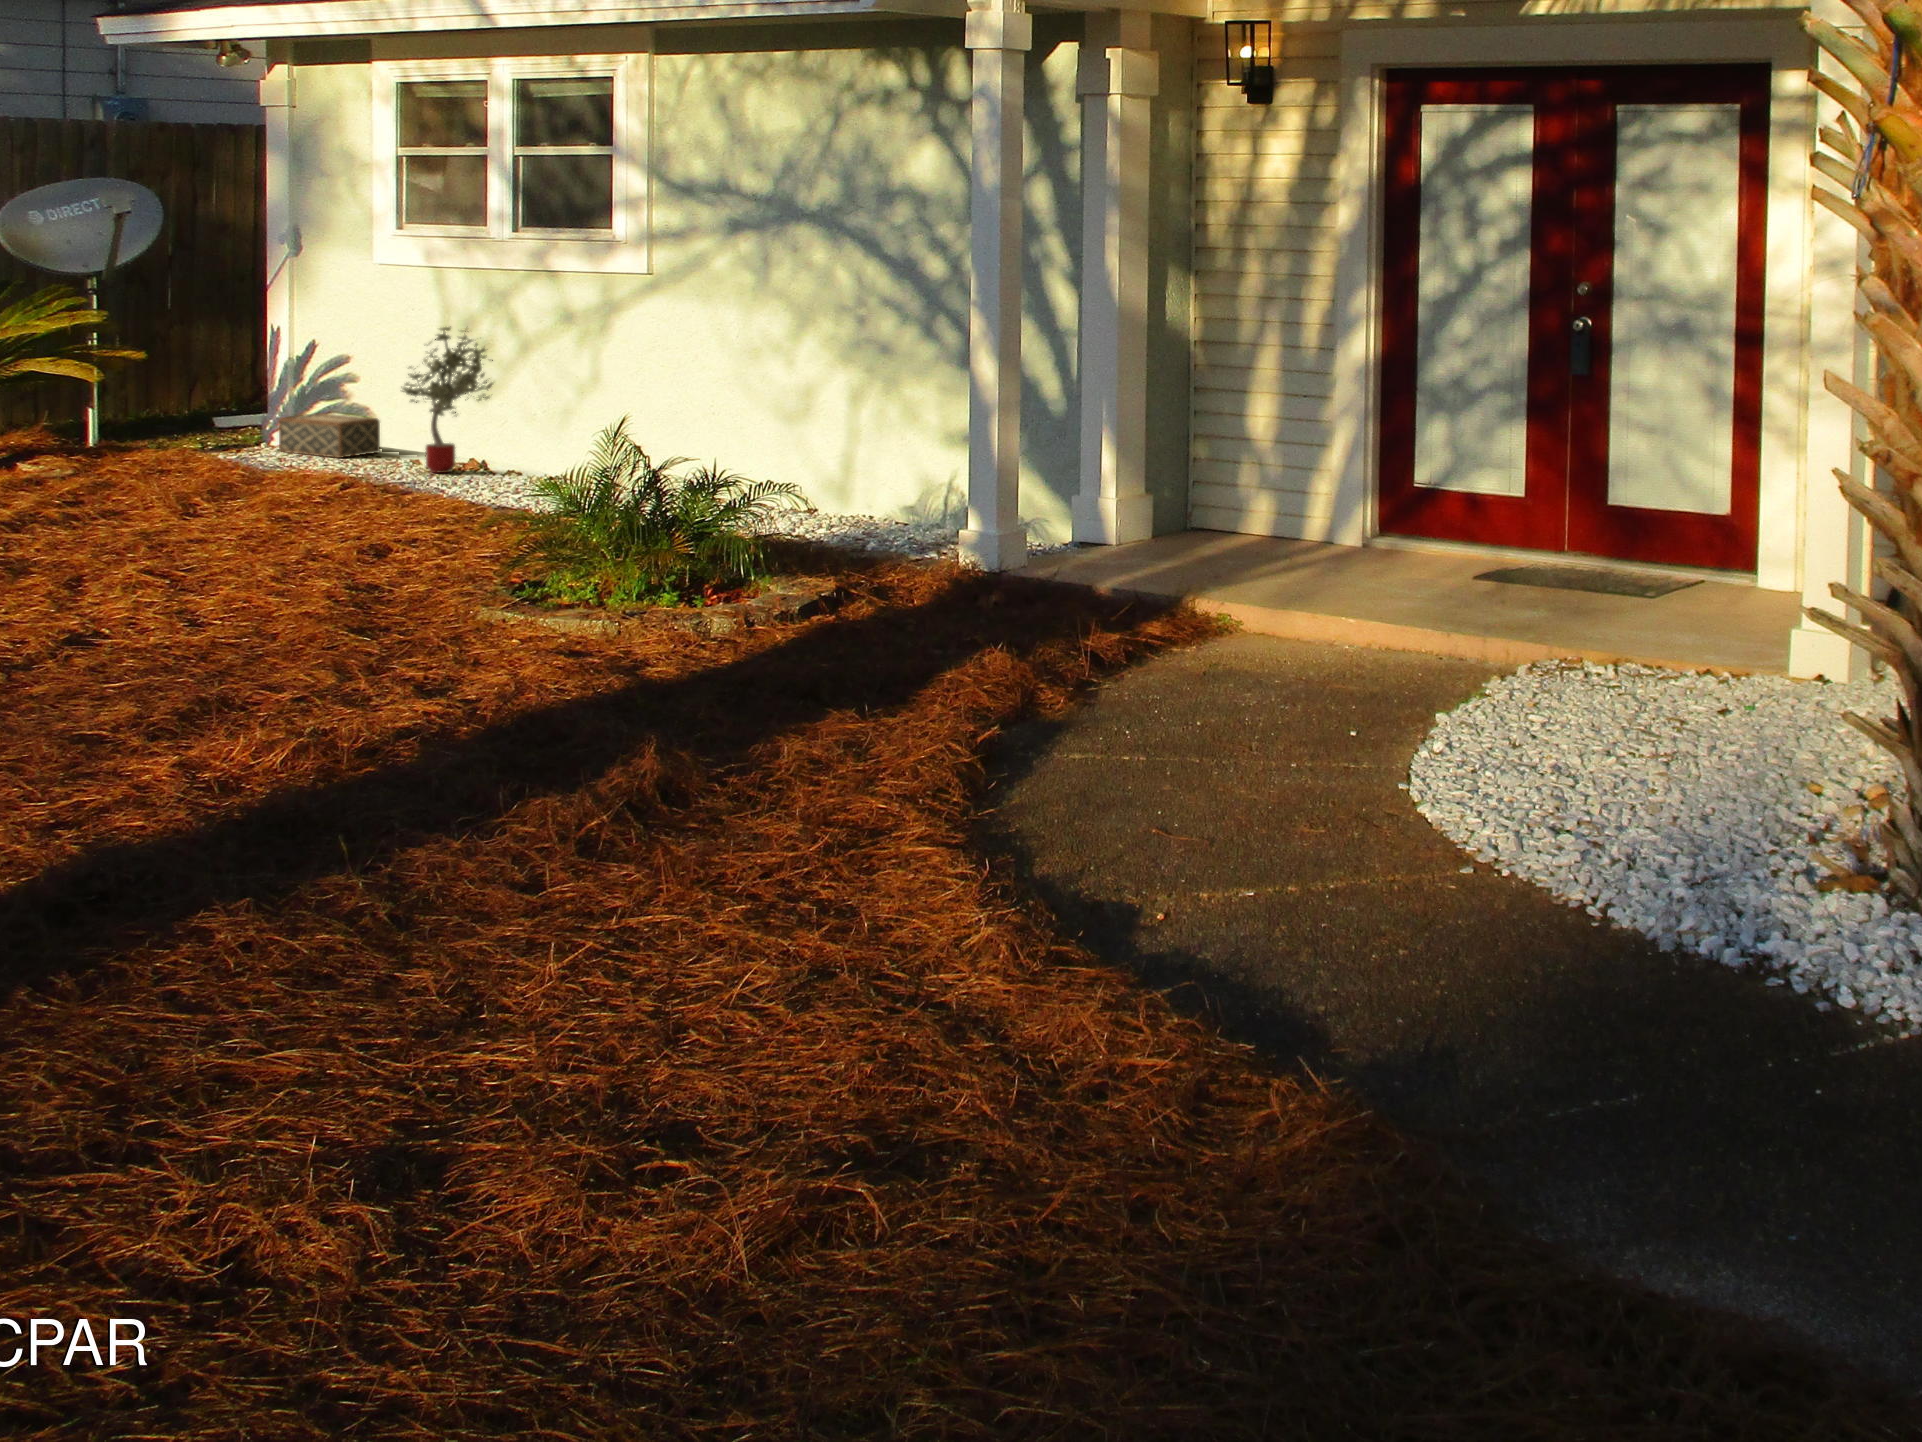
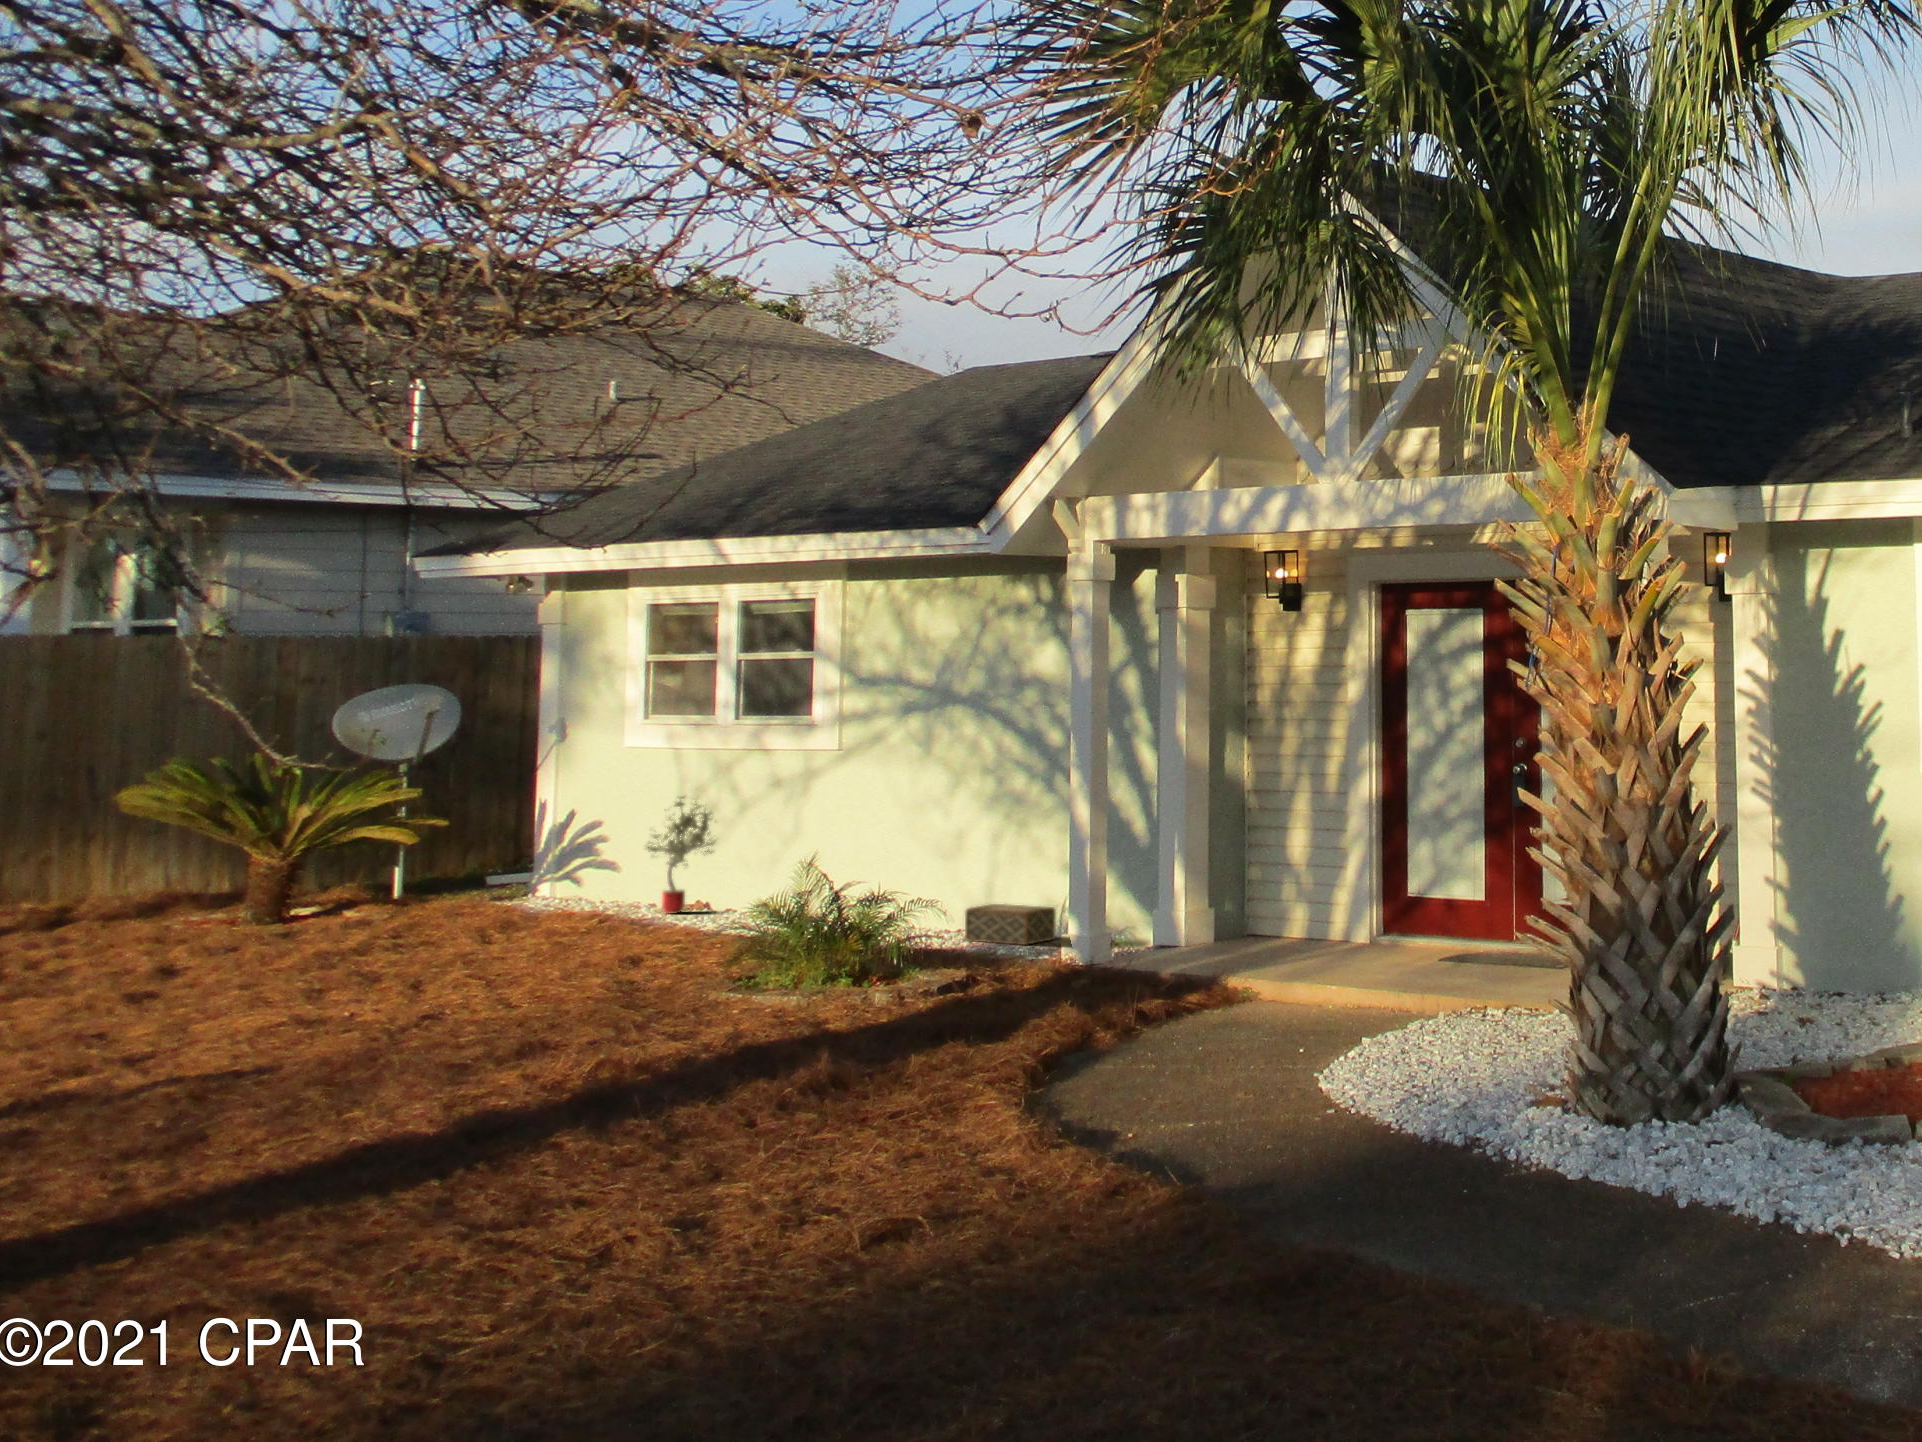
woven basket: present [279,413,380,458] -> present [965,904,1056,945]

